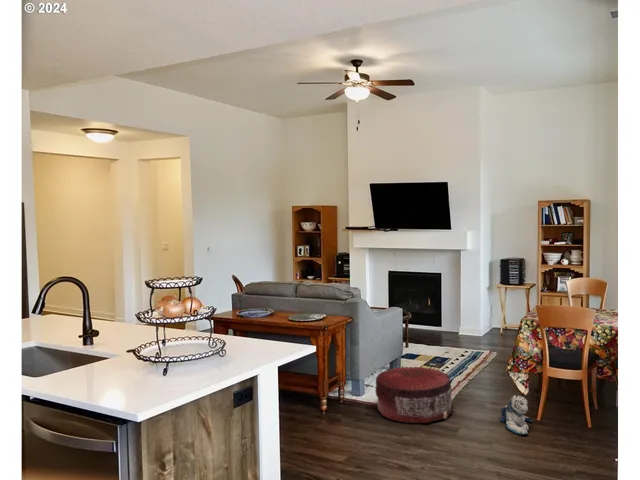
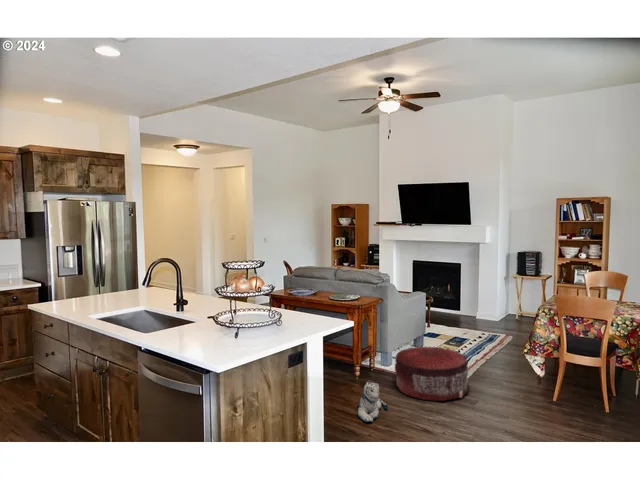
plush toy: present [500,395,532,435] -> present [357,382,388,422]

